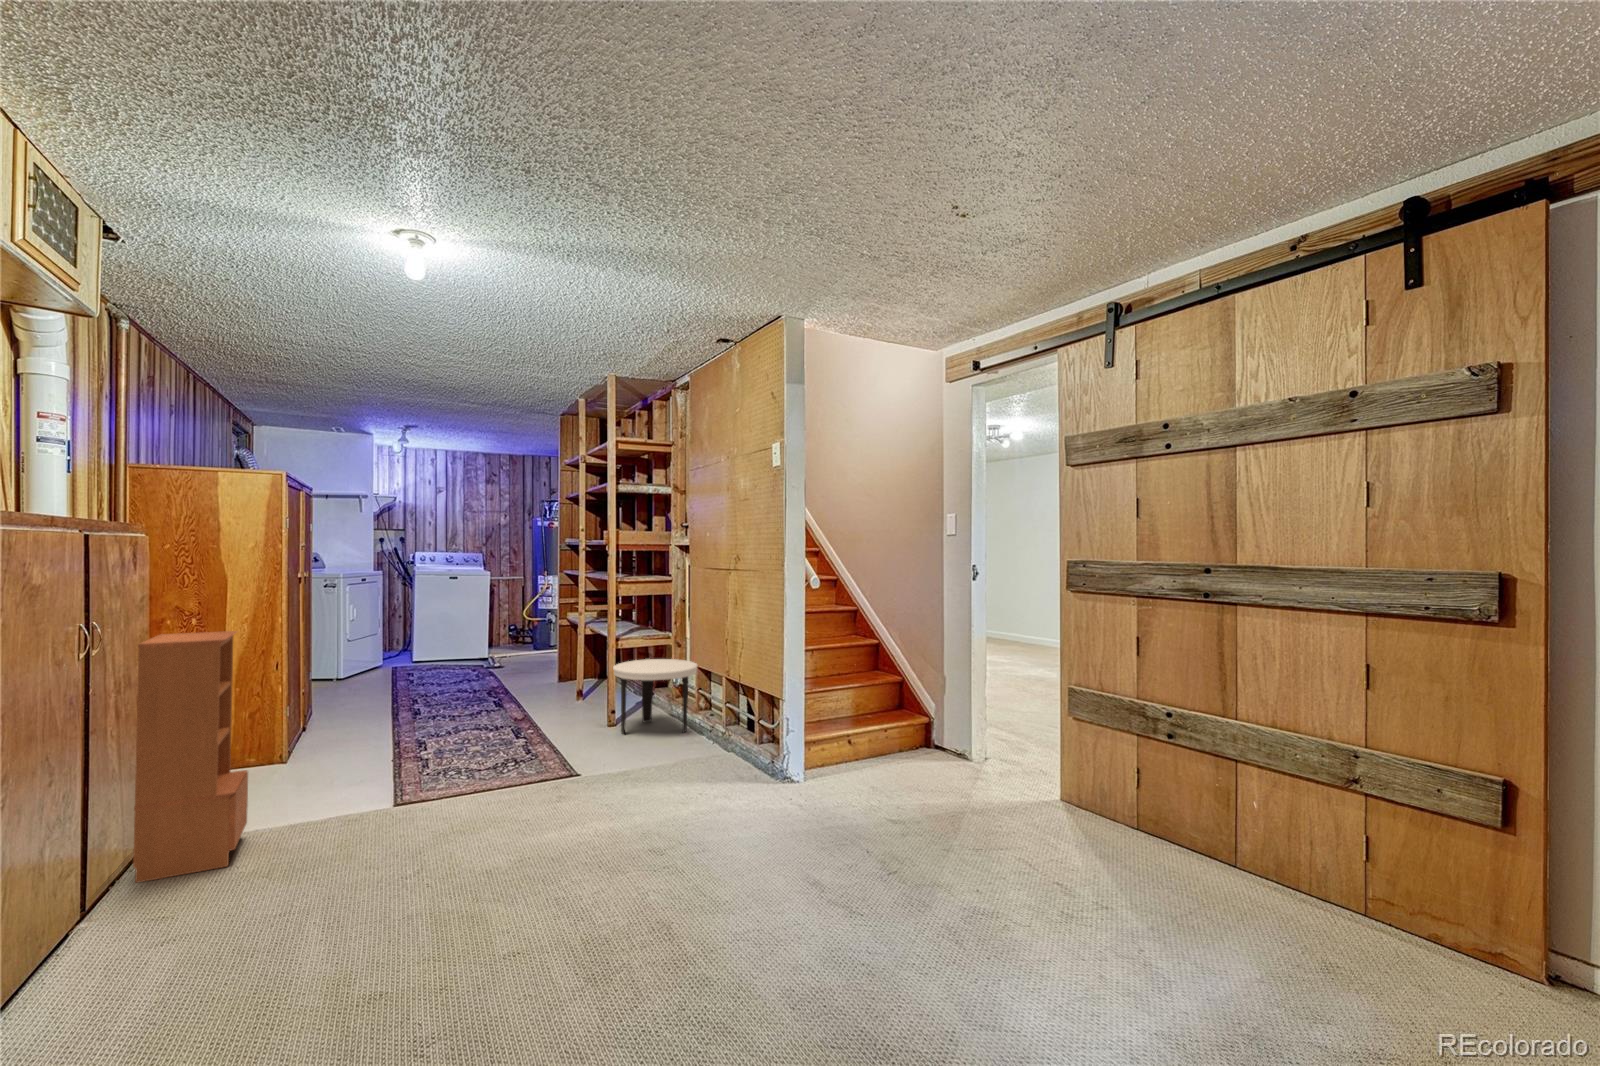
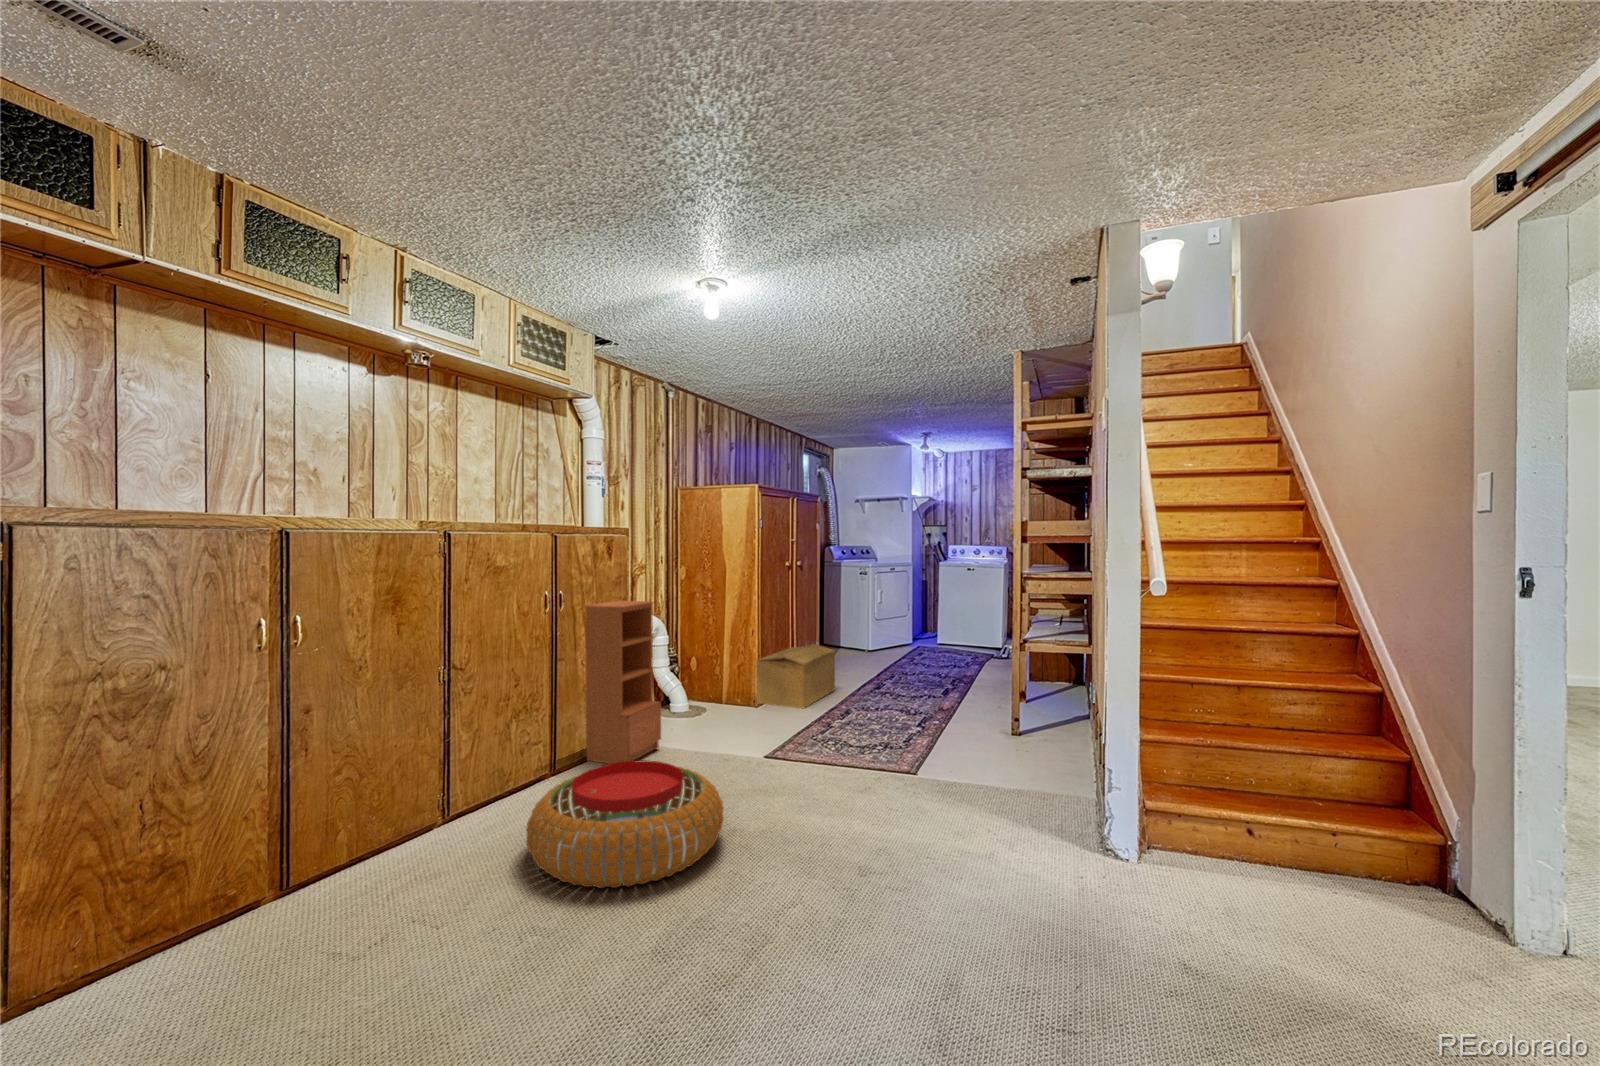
side table: present [613,659,697,735] -> none [995,664,1095,757]
cardboard box: none [292,675,379,761] -> present [756,644,835,708]
pouf: none [265,812,535,981] -> present [526,760,724,888]

